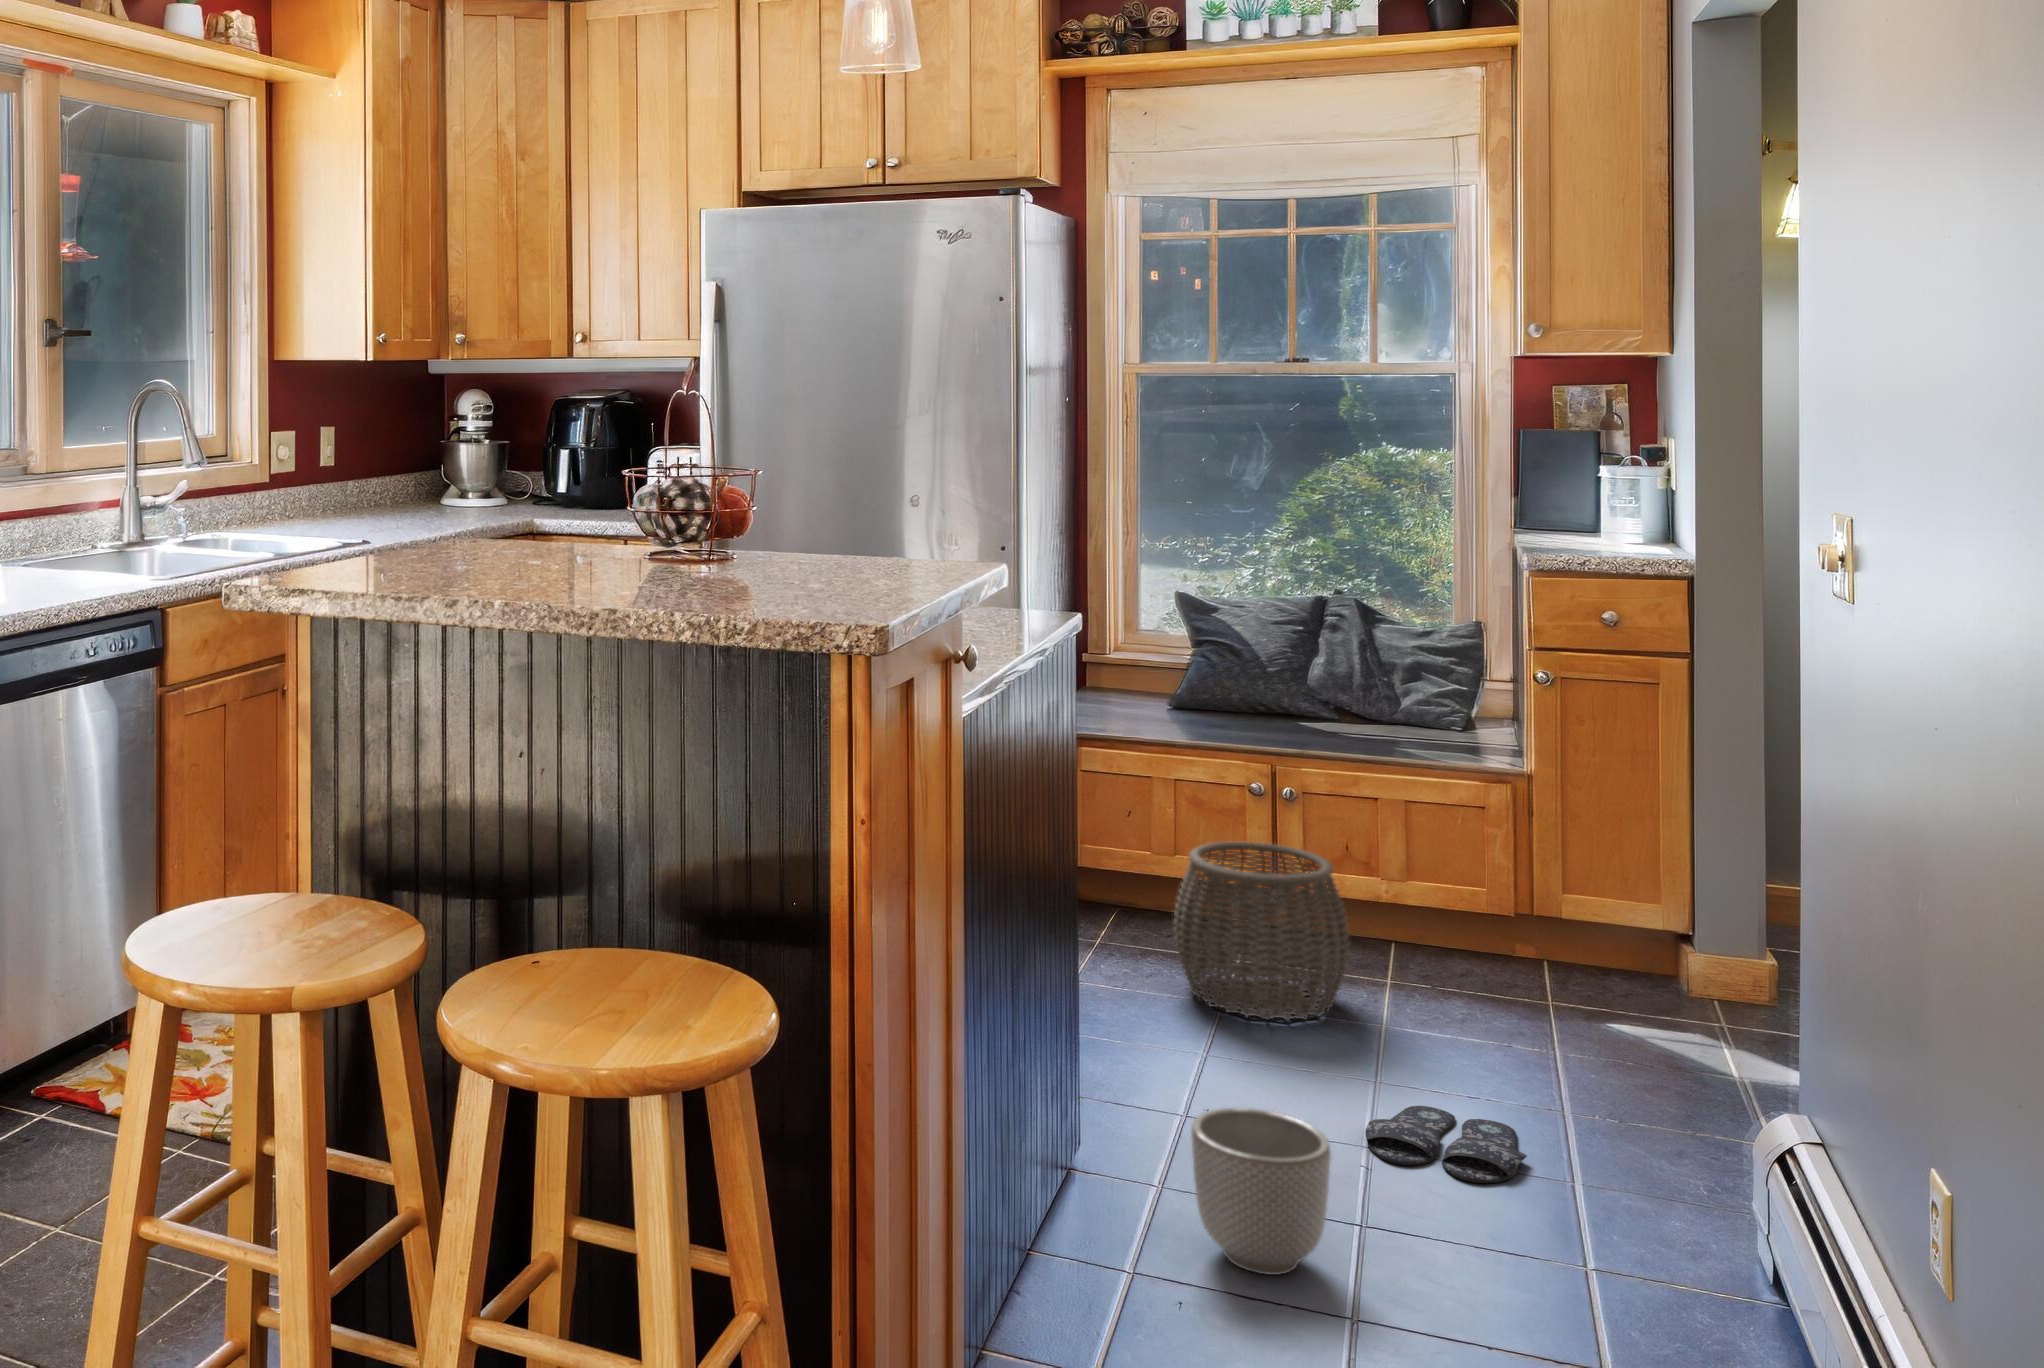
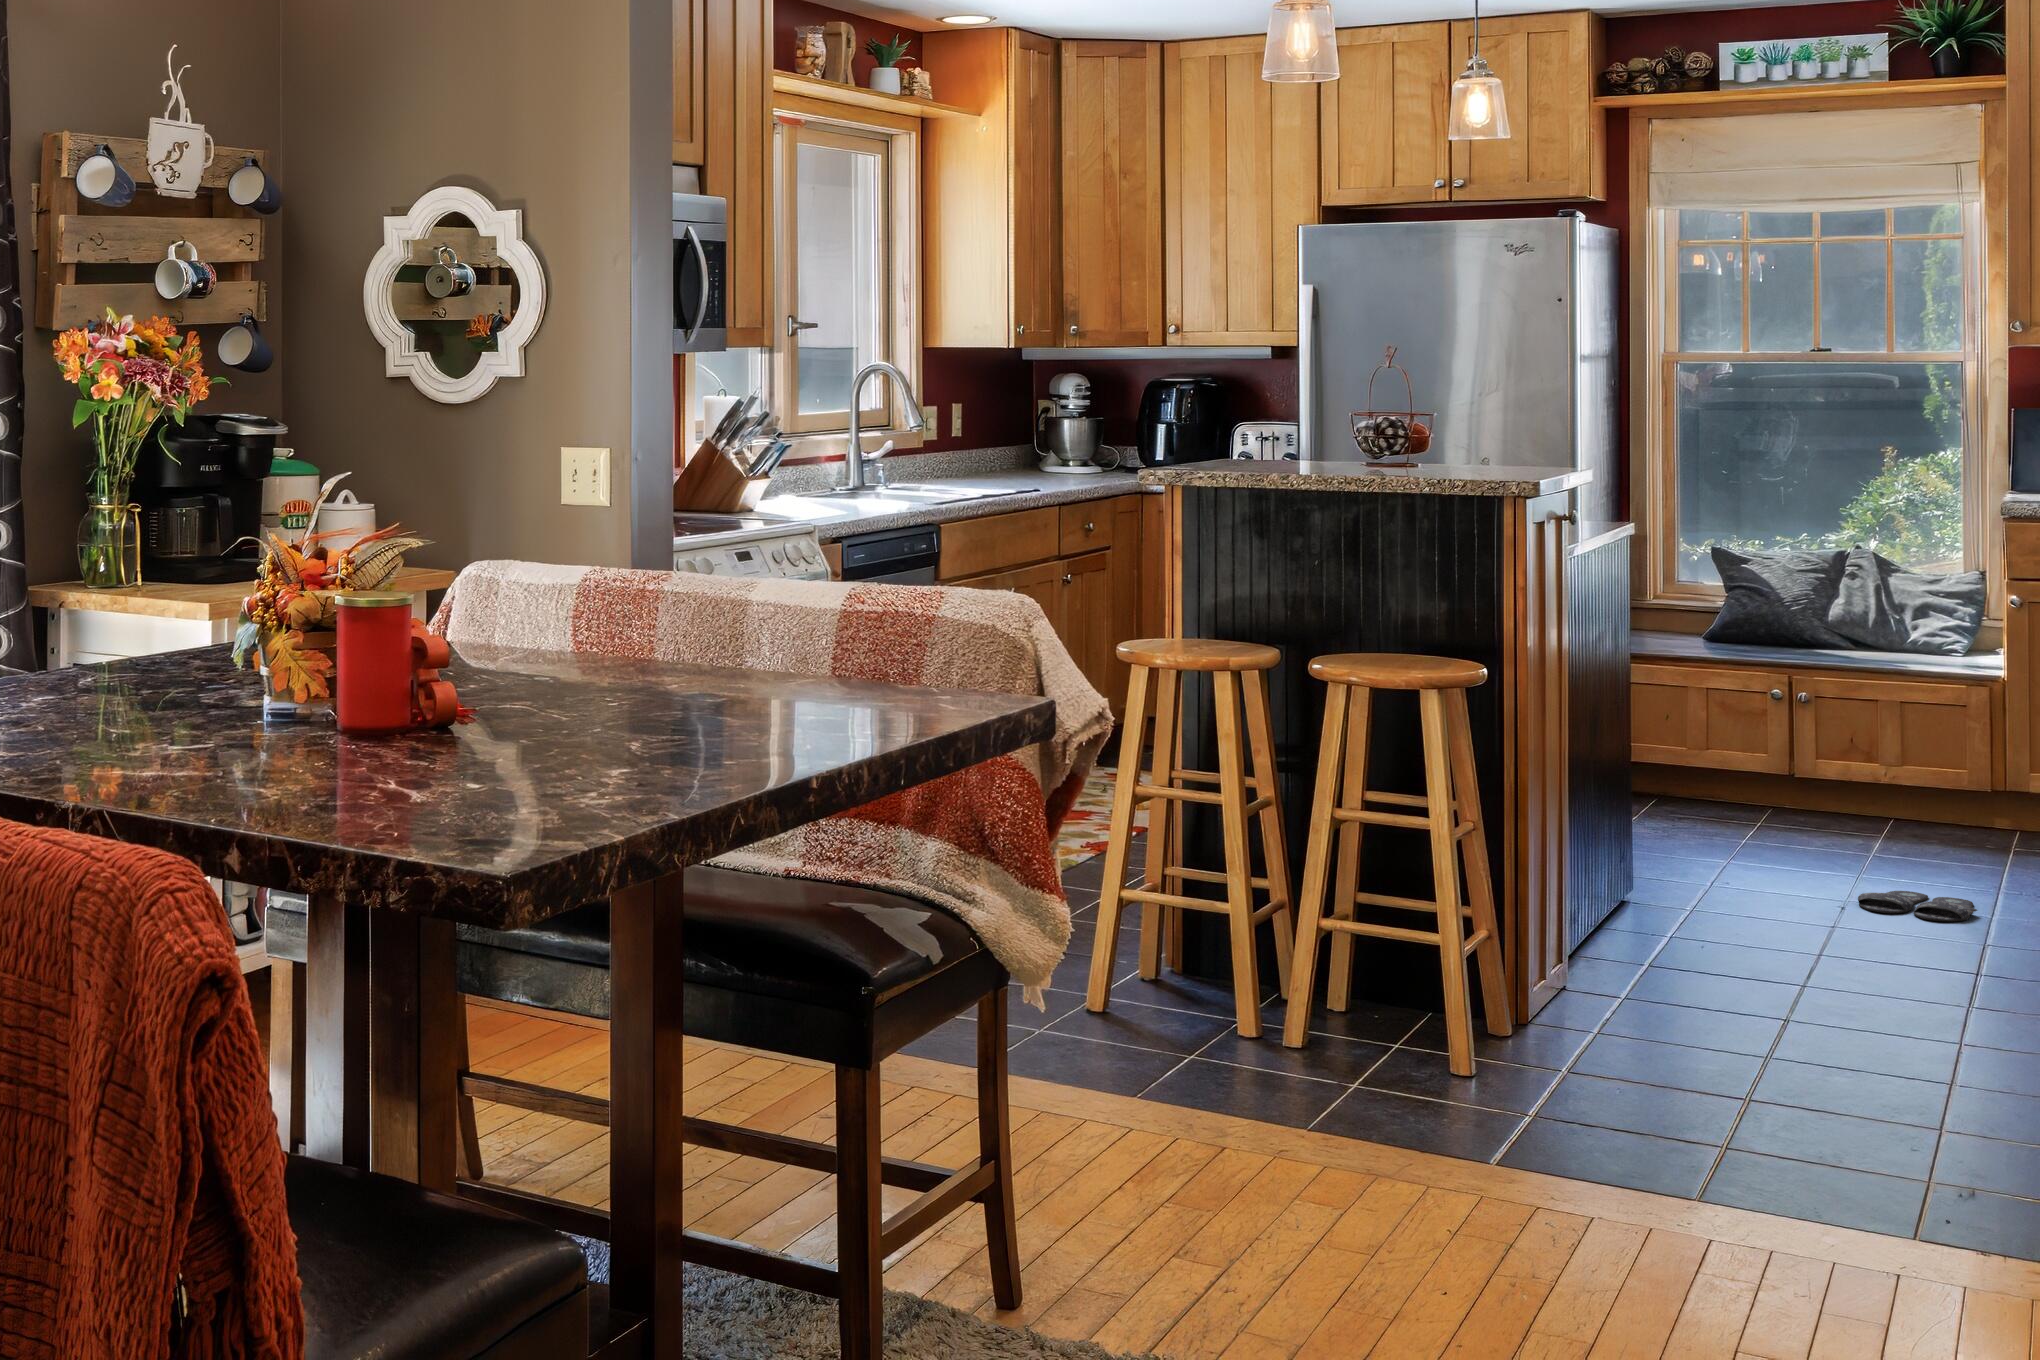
woven basket: present [1174,842,1350,1020] -> none [1710,726,1855,853]
planter: present [1191,1108,1331,1275] -> none [1729,851,1826,948]

